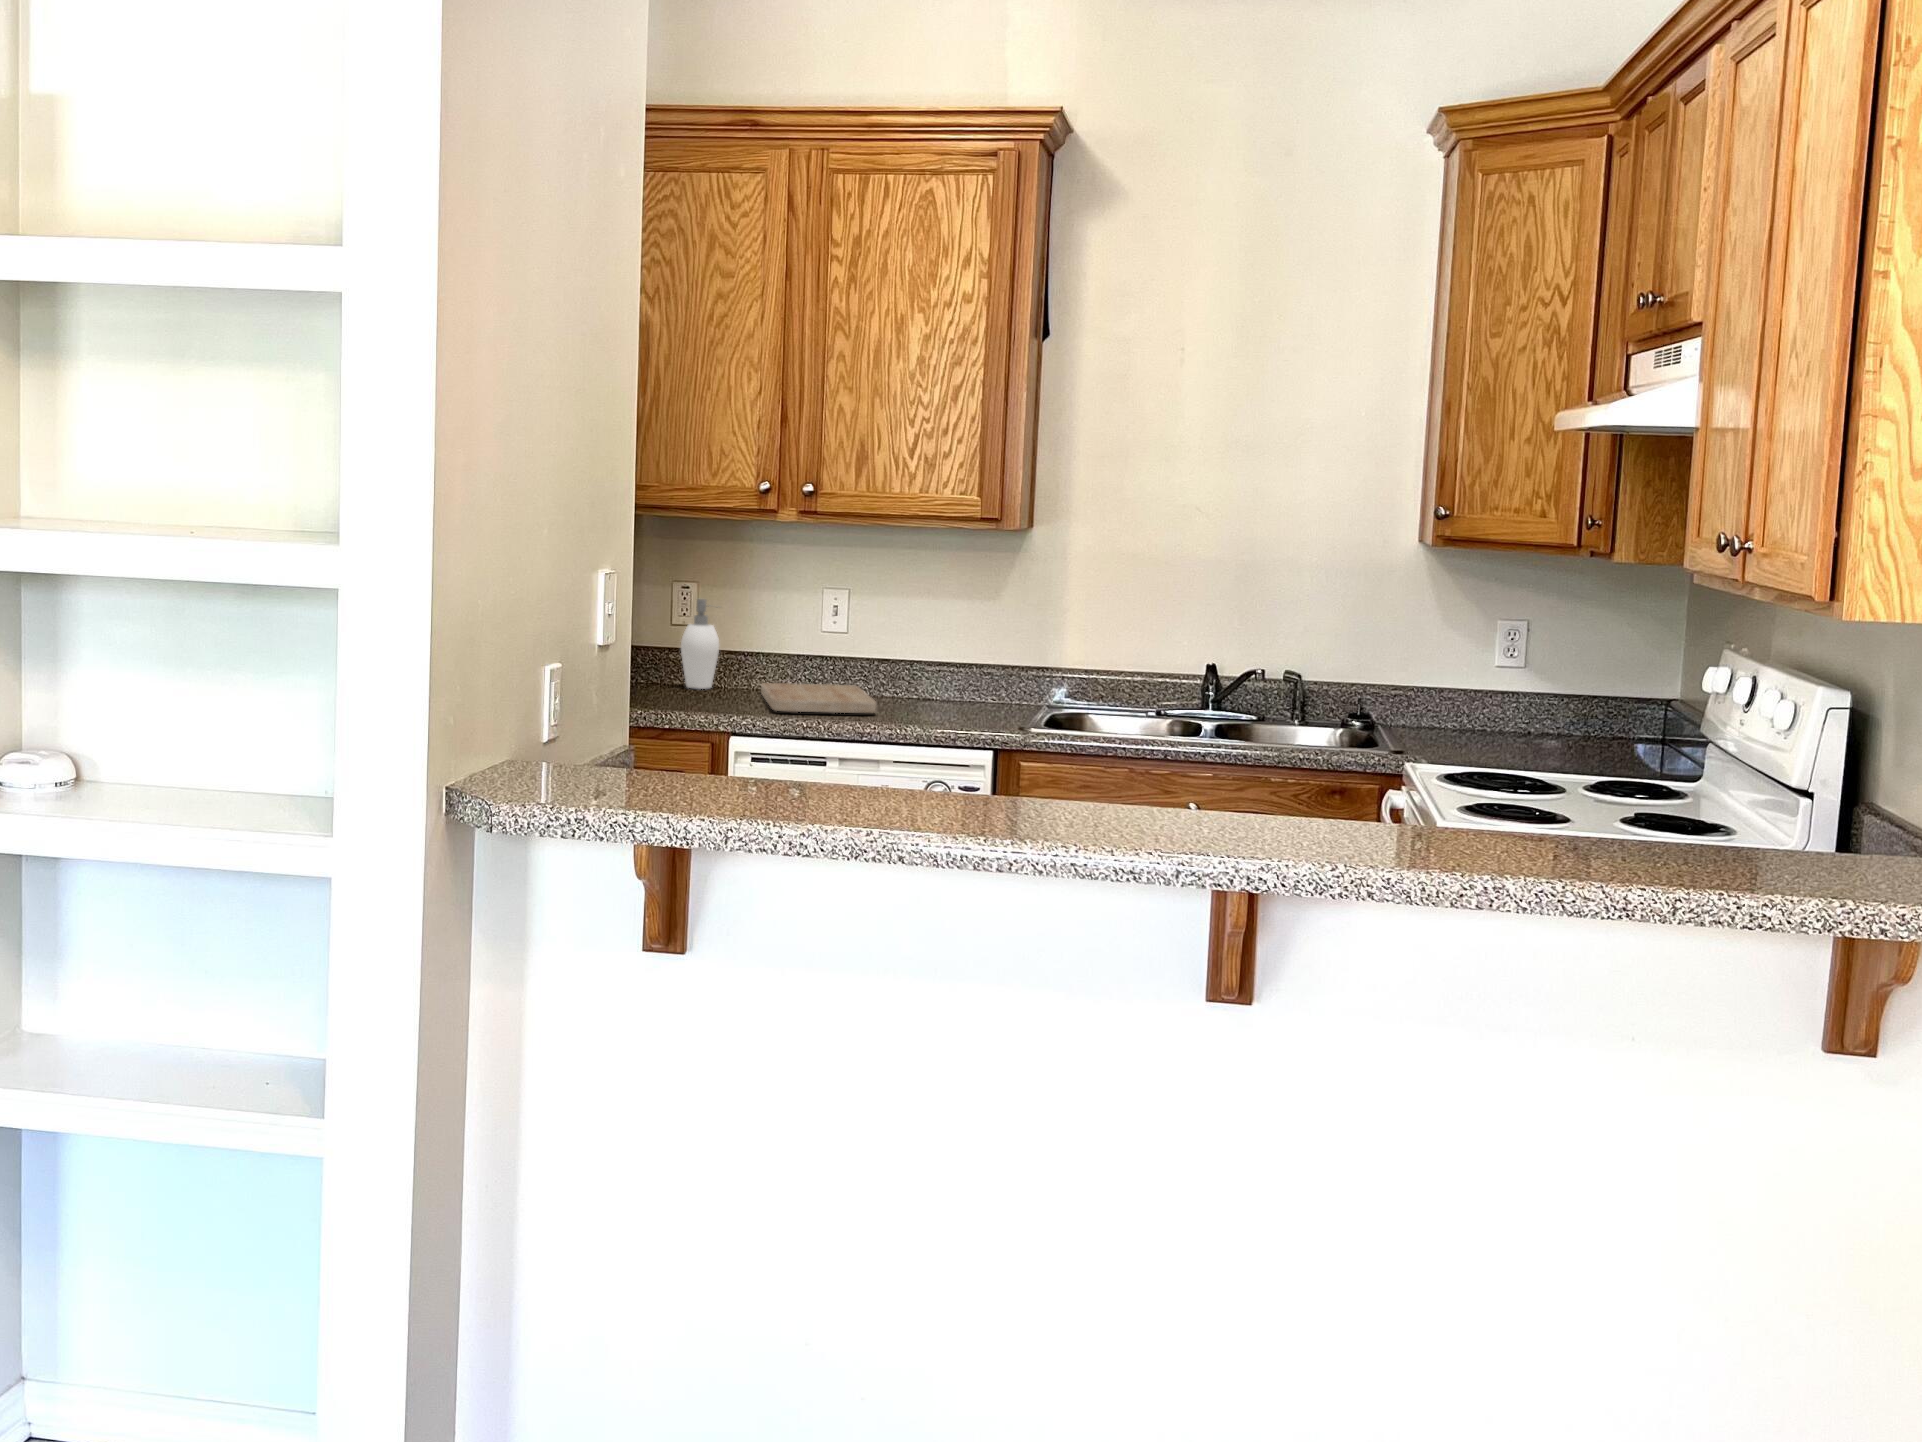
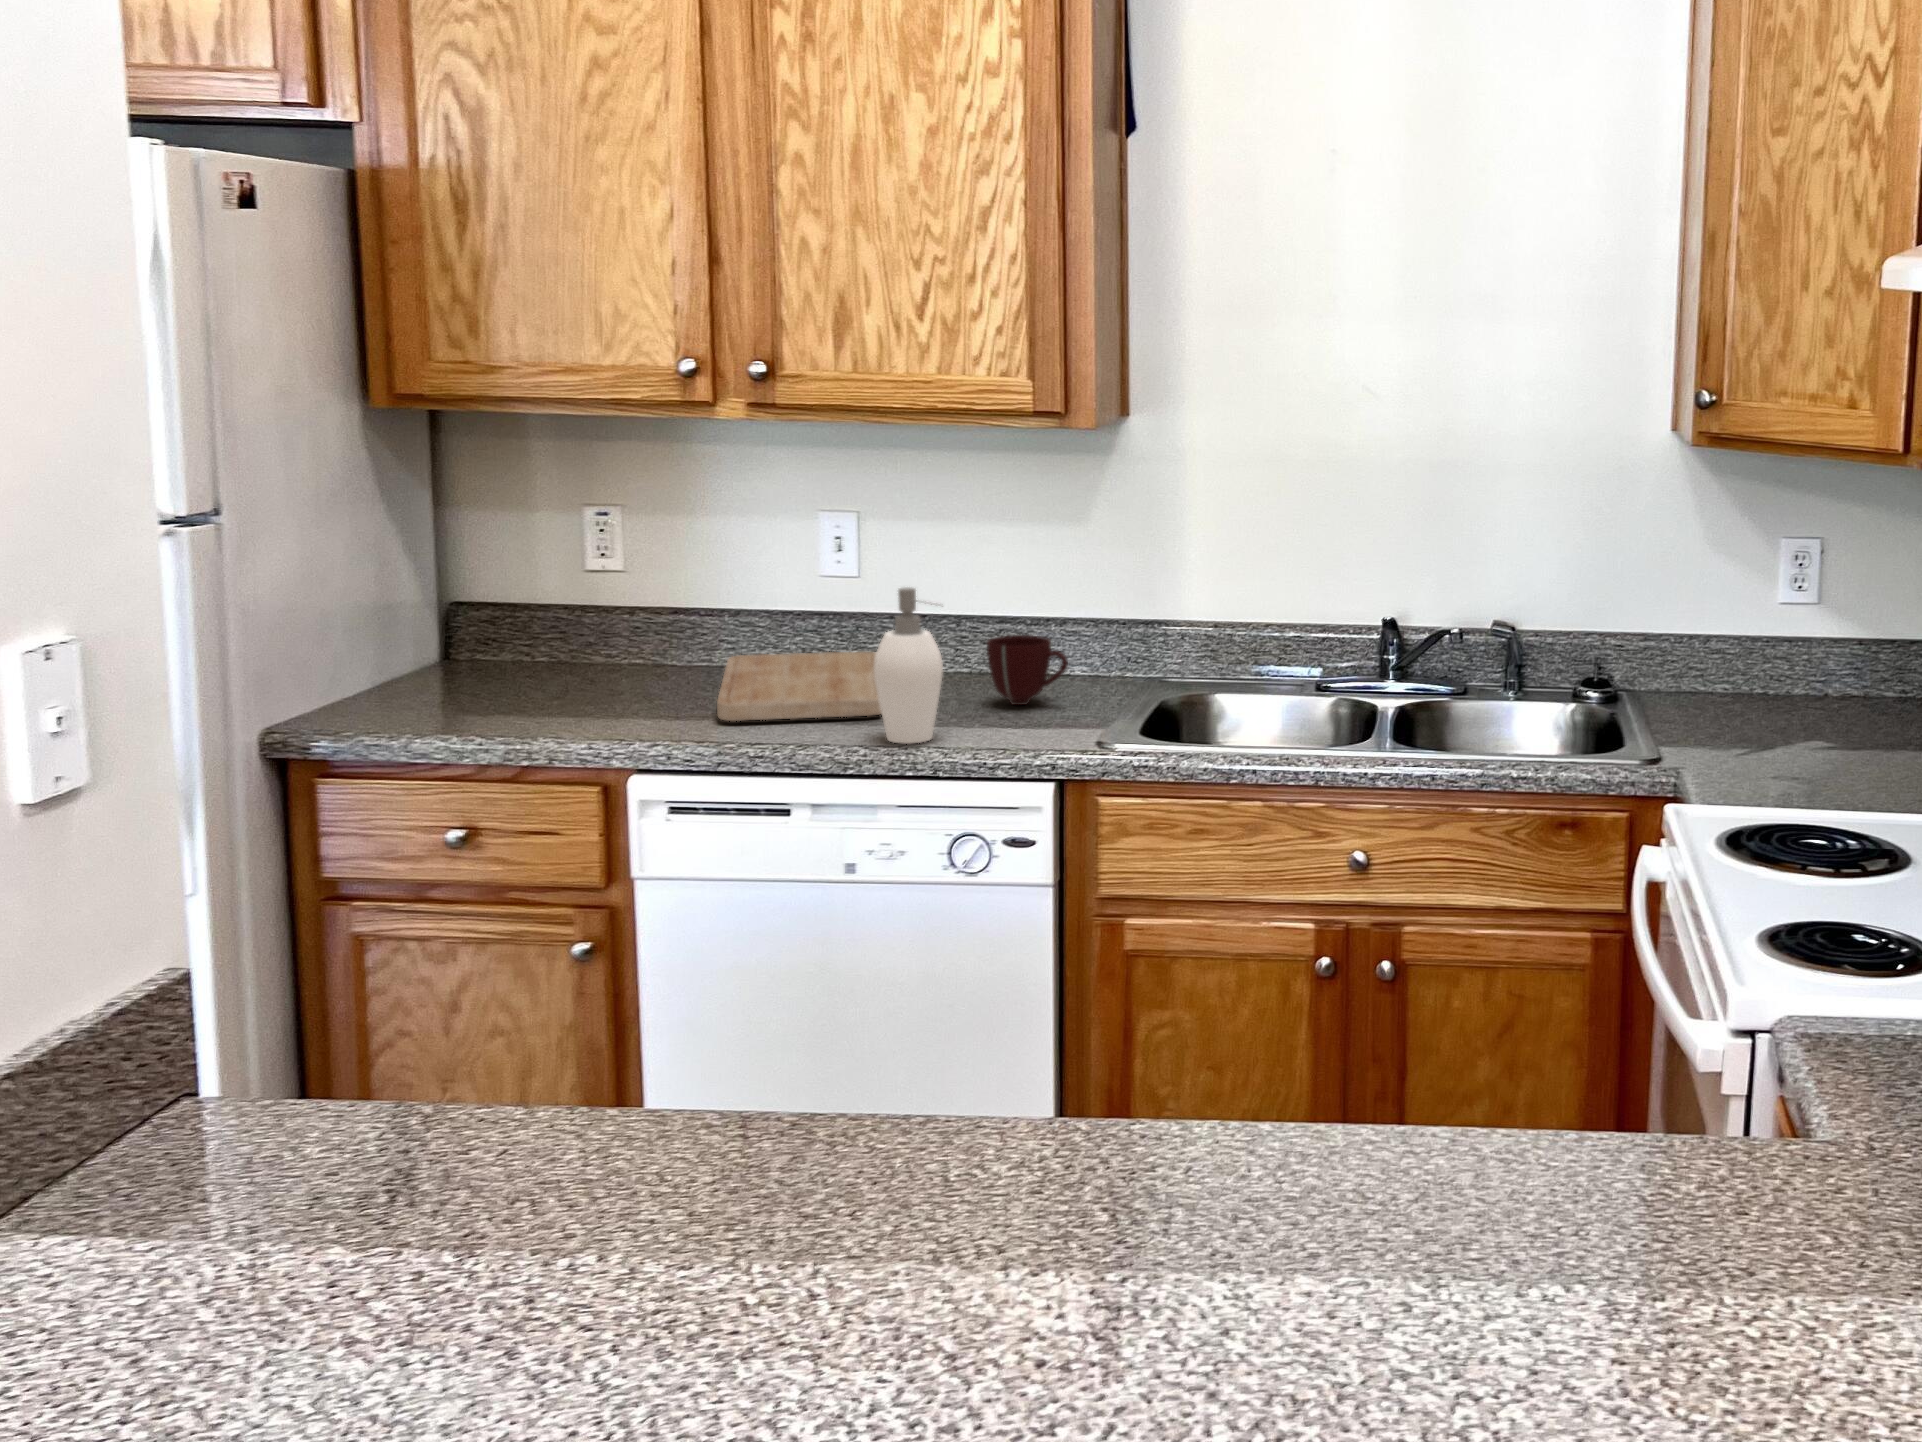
soap dispenser: present [681,599,720,689] -> present [873,587,943,744]
mug: none [940,669,994,714] -> present [987,635,1068,705]

